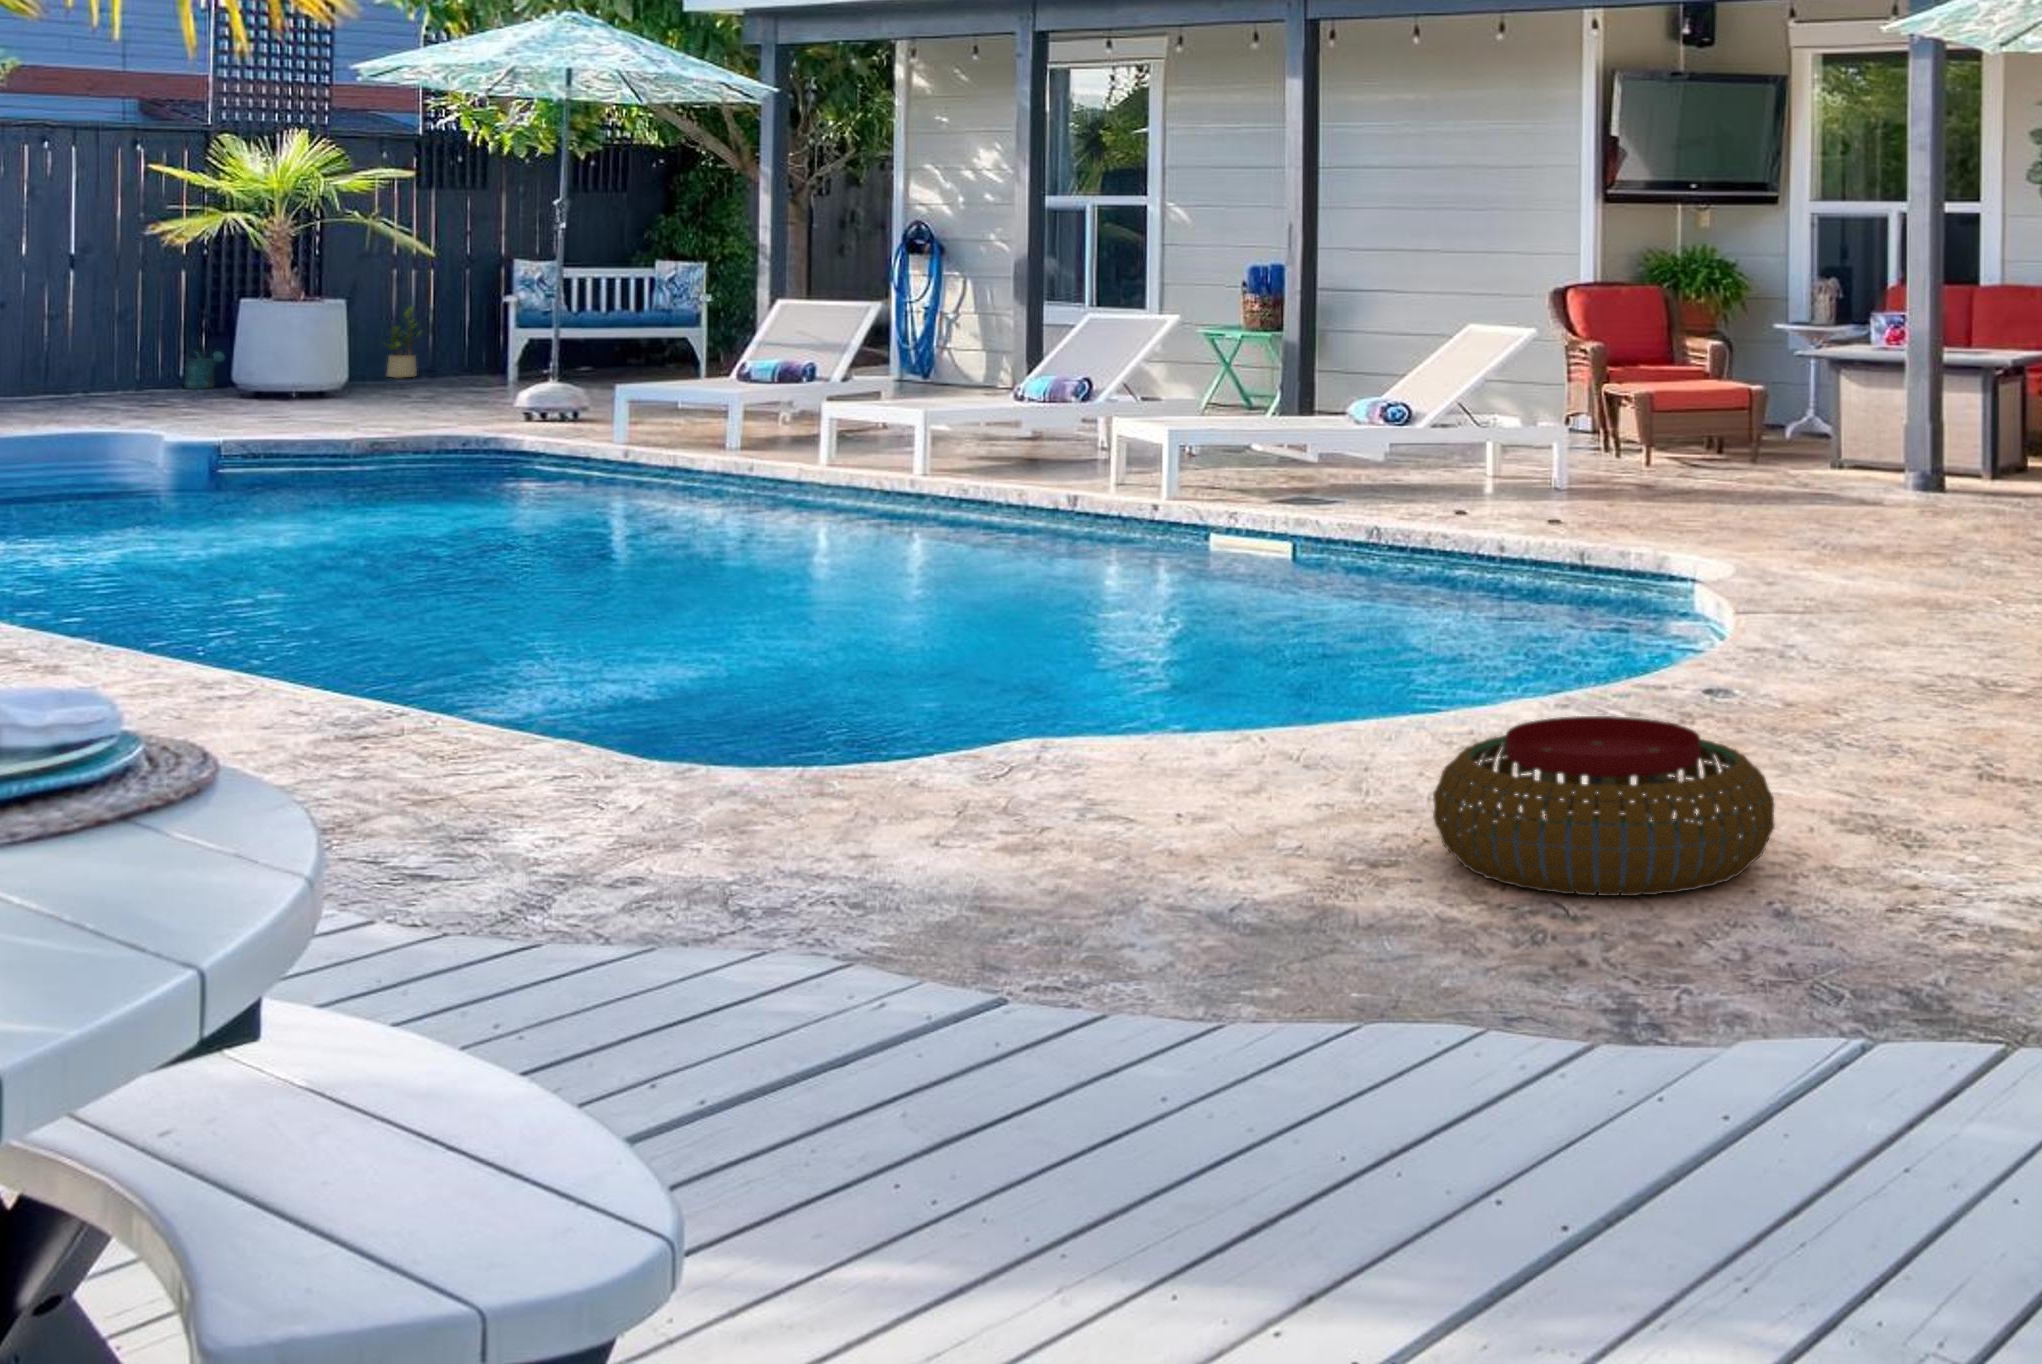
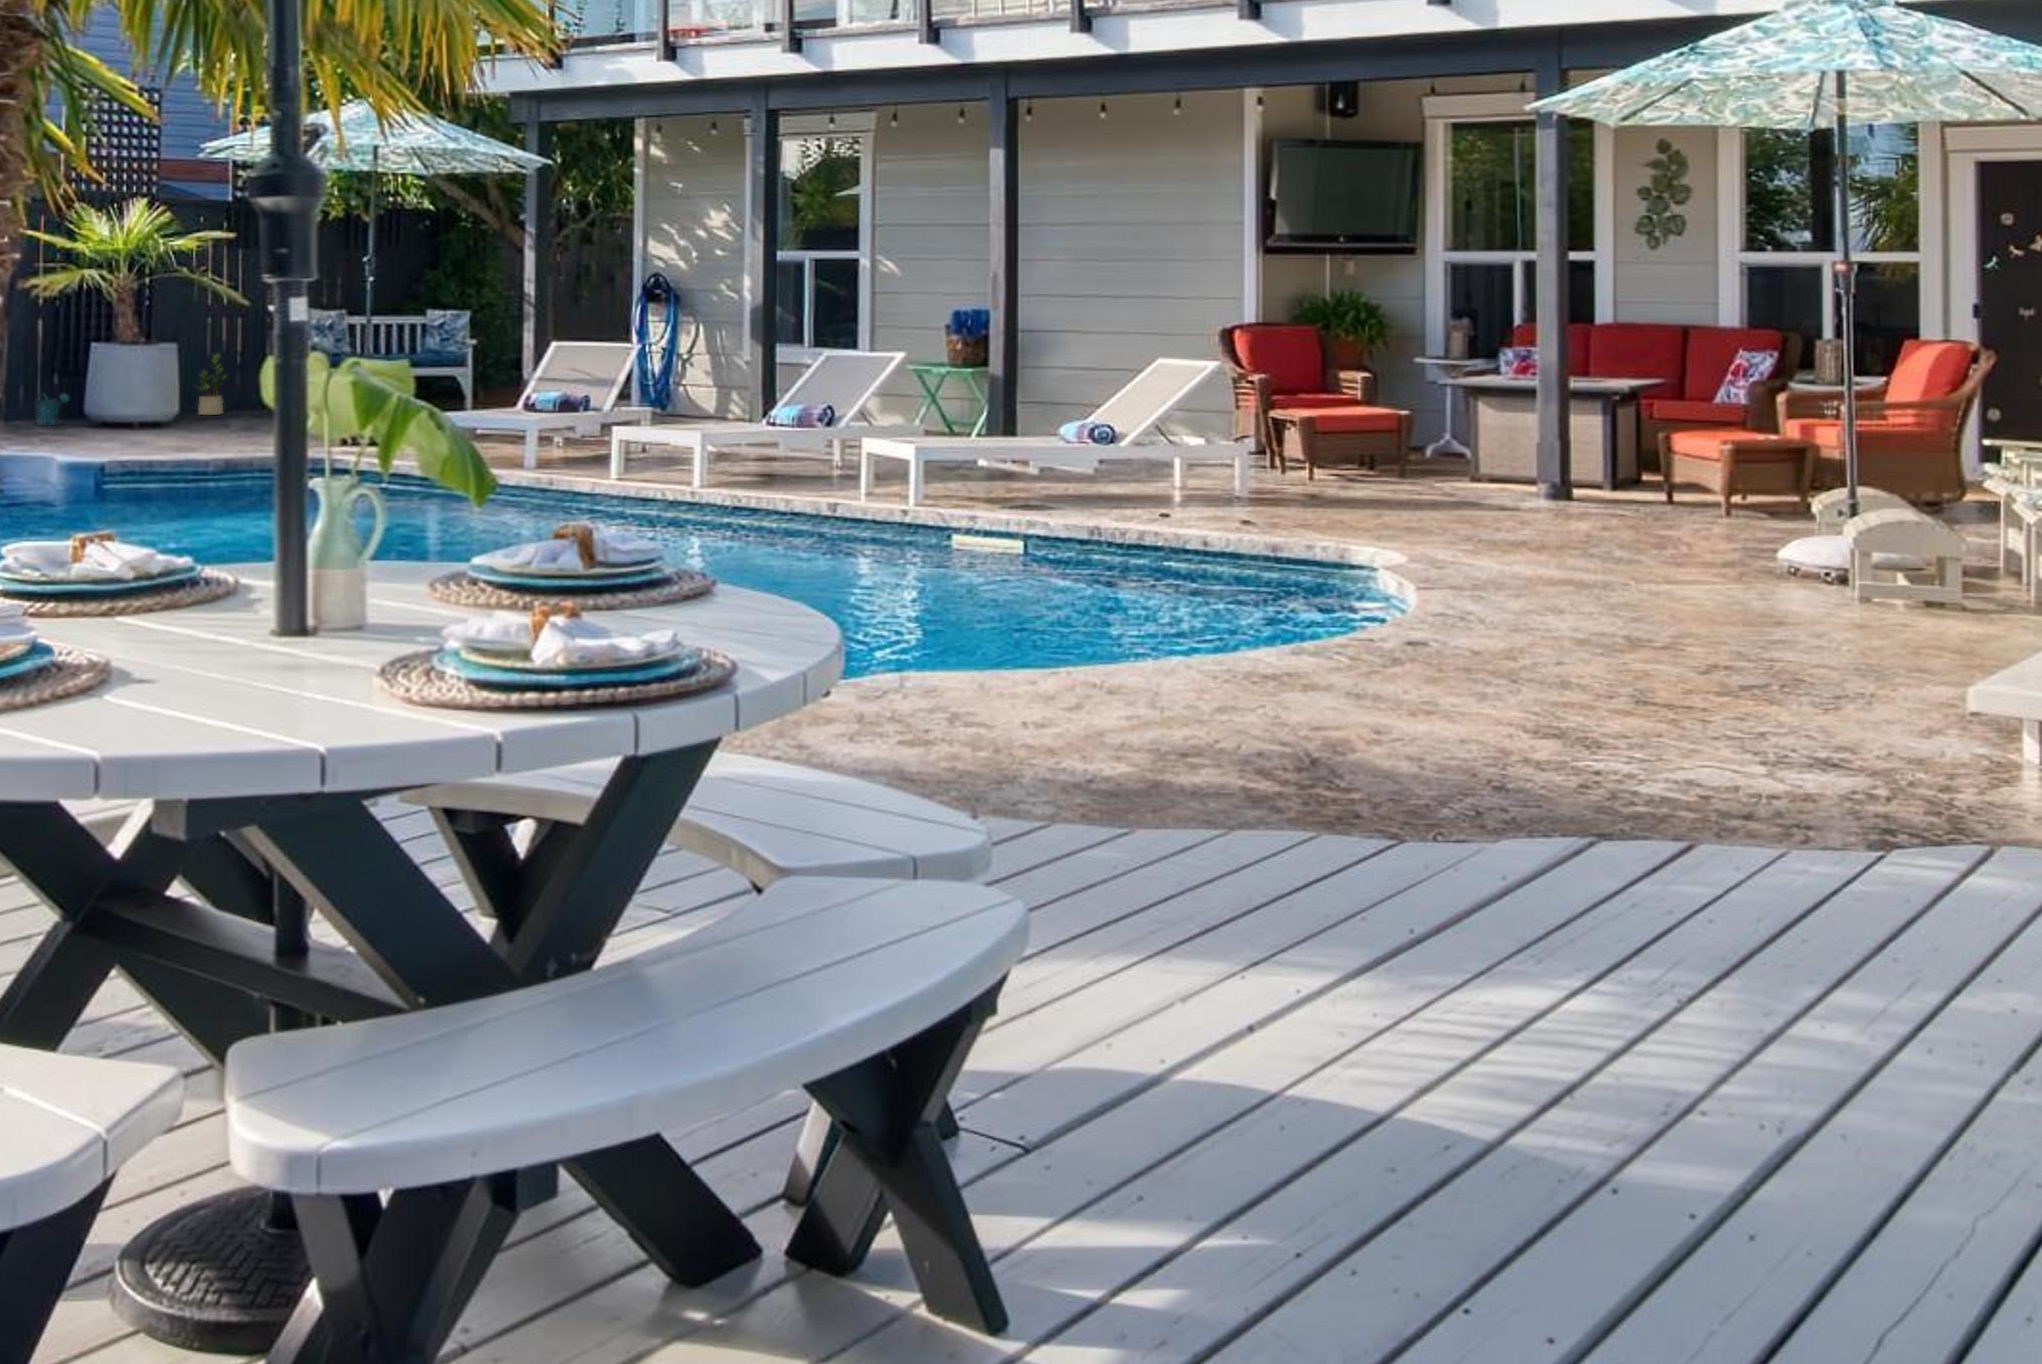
pouf: present [1433,716,1775,896] -> none [1239,648,1497,773]

